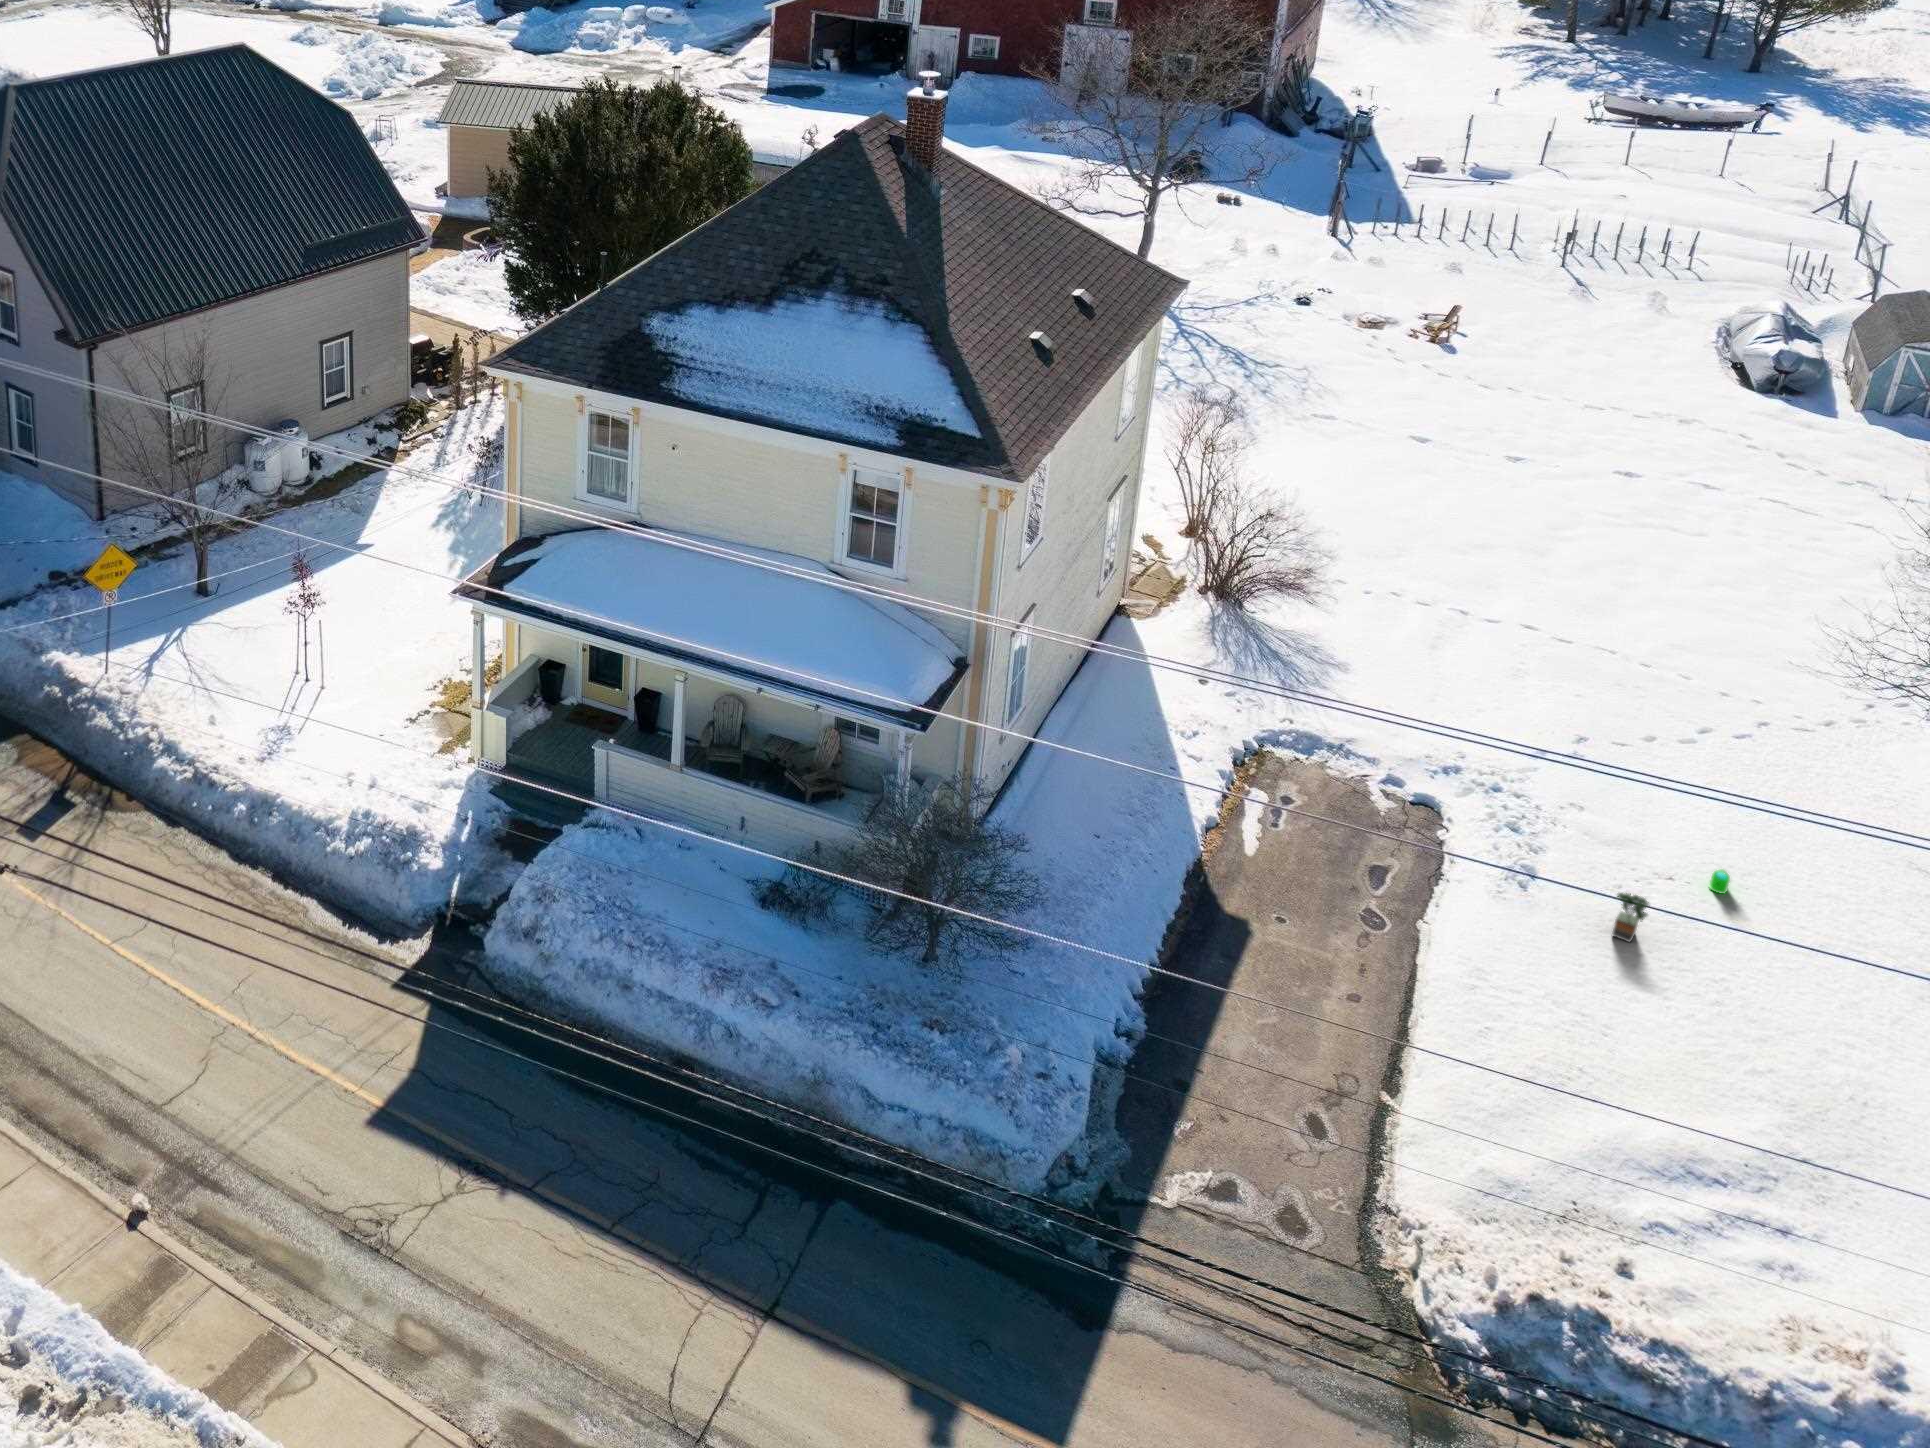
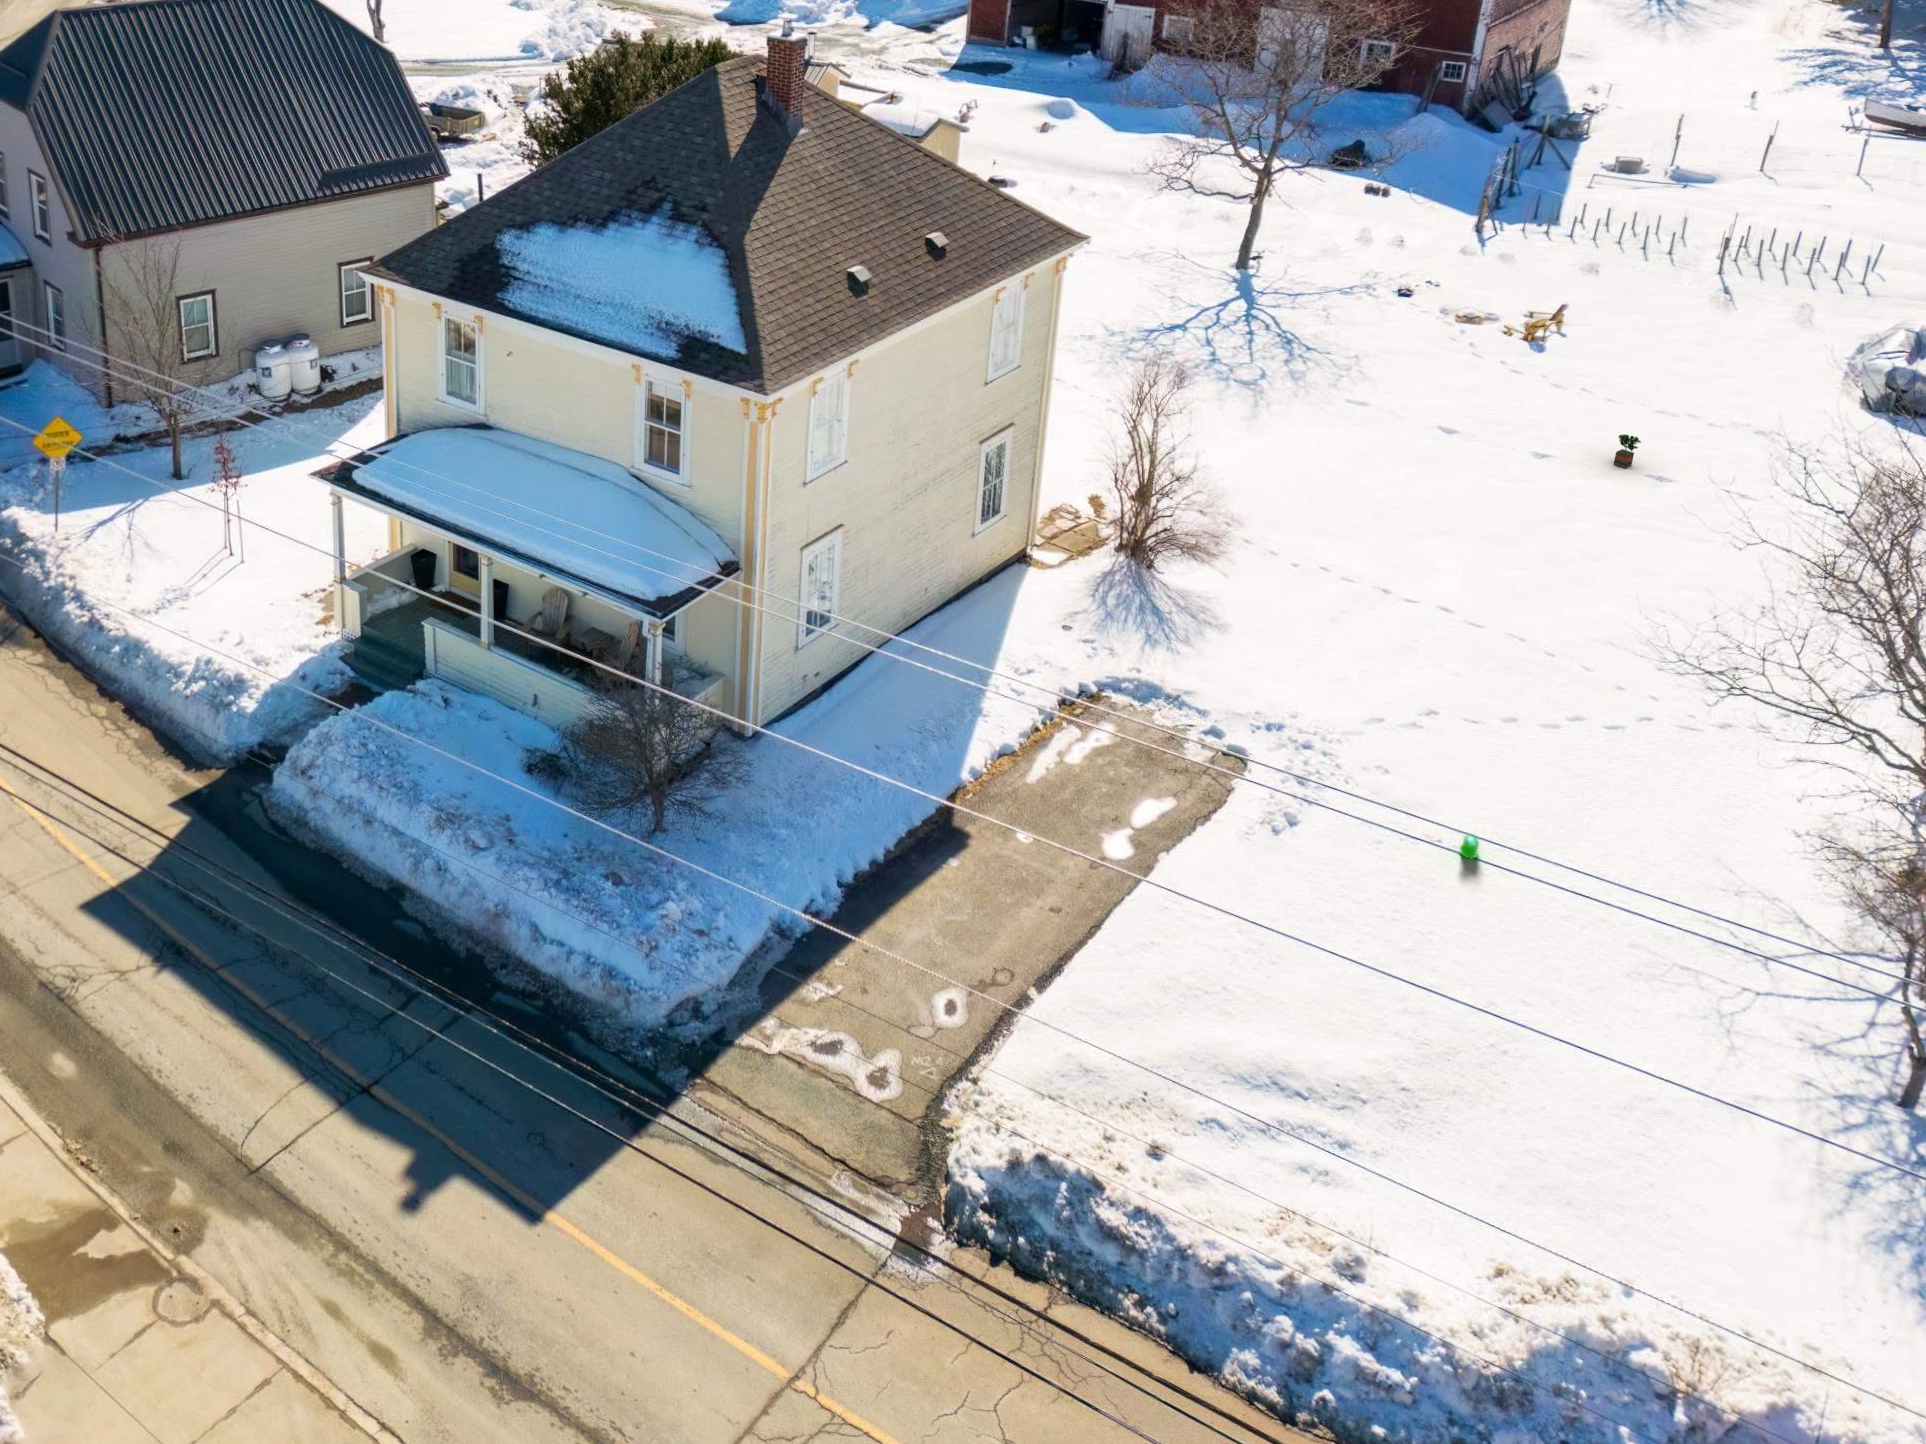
potted tree: present [1612,893,1650,942] -> present [1614,434,1641,468]

